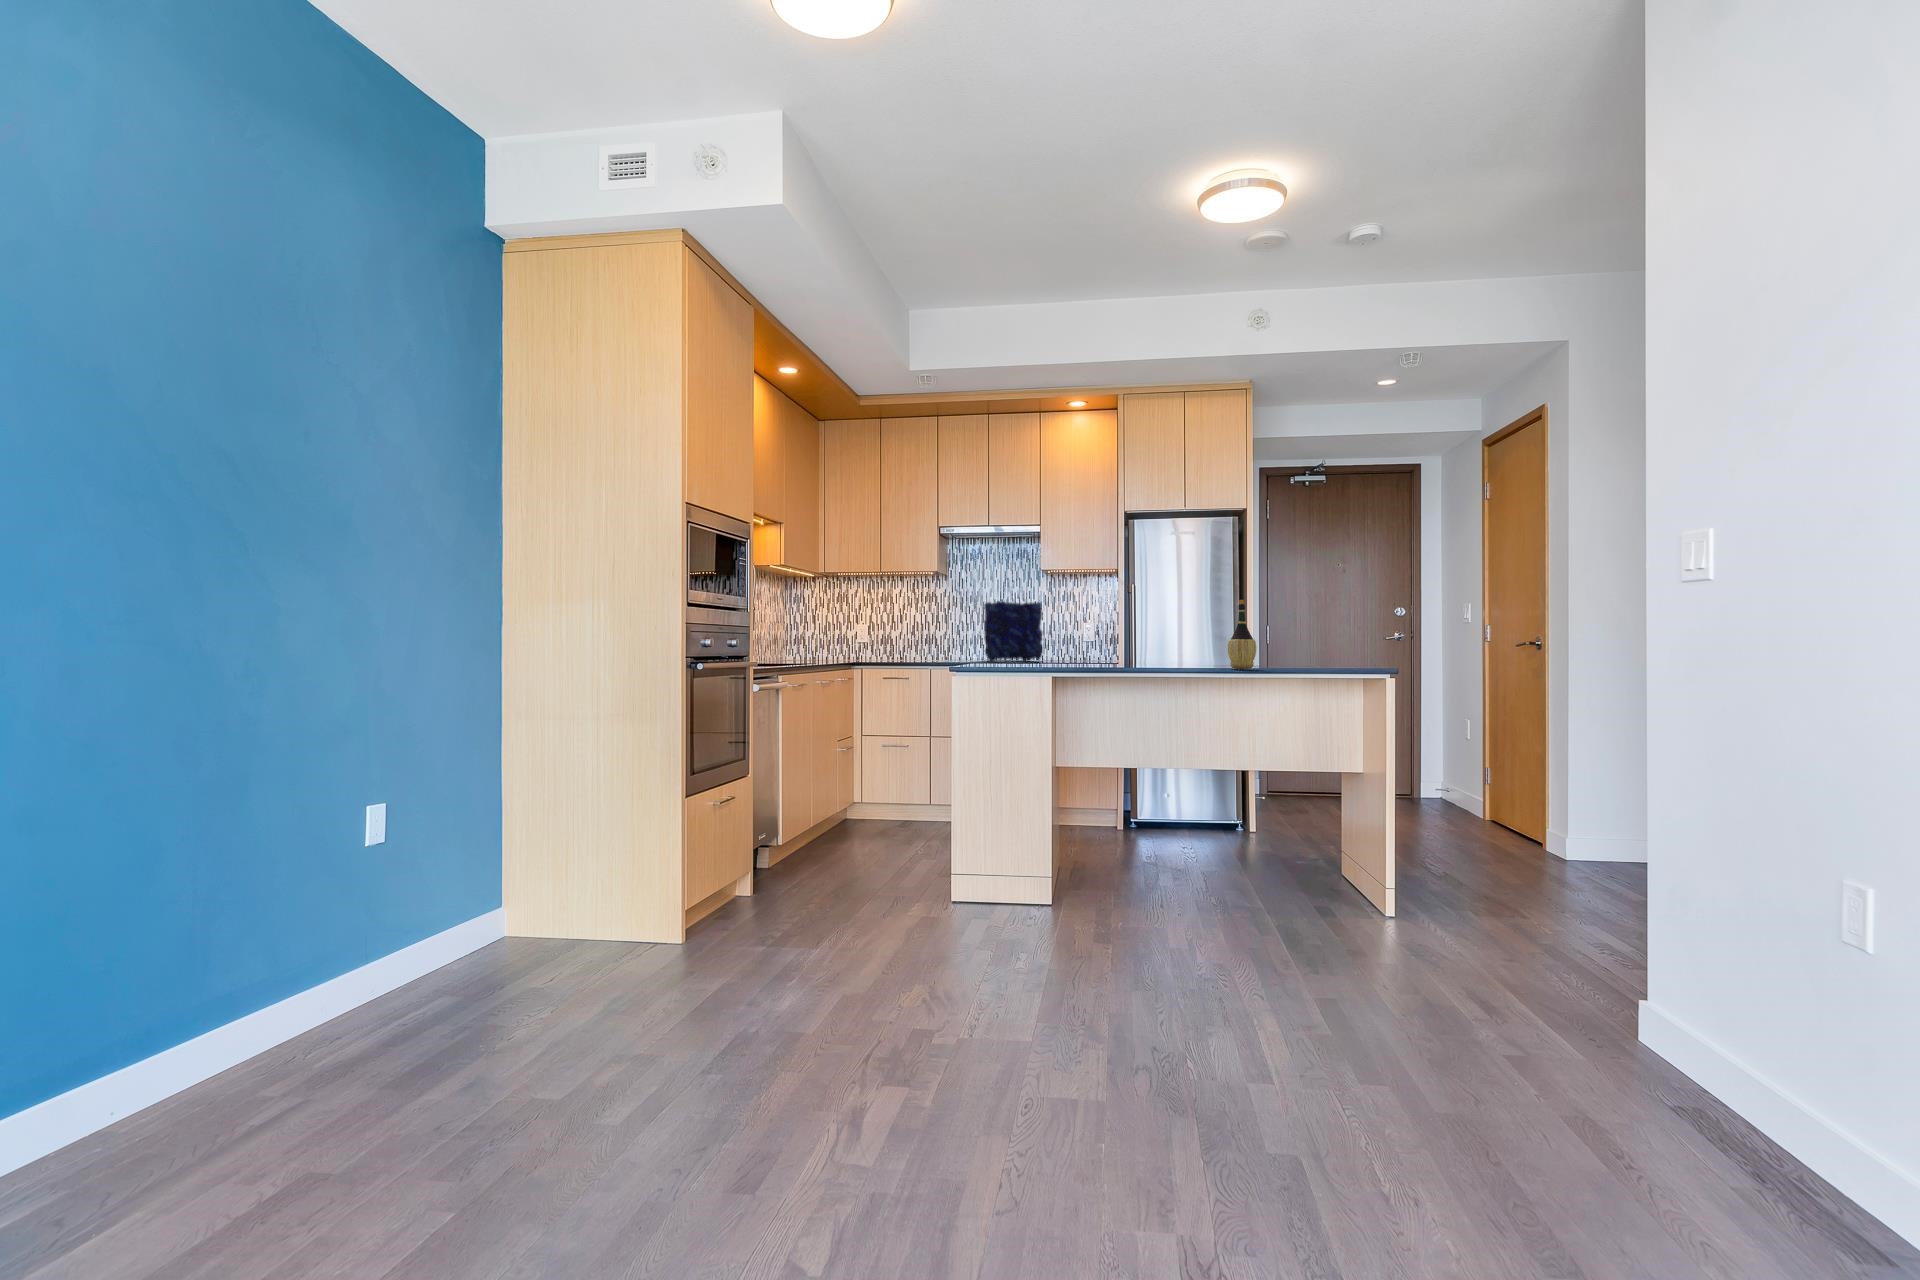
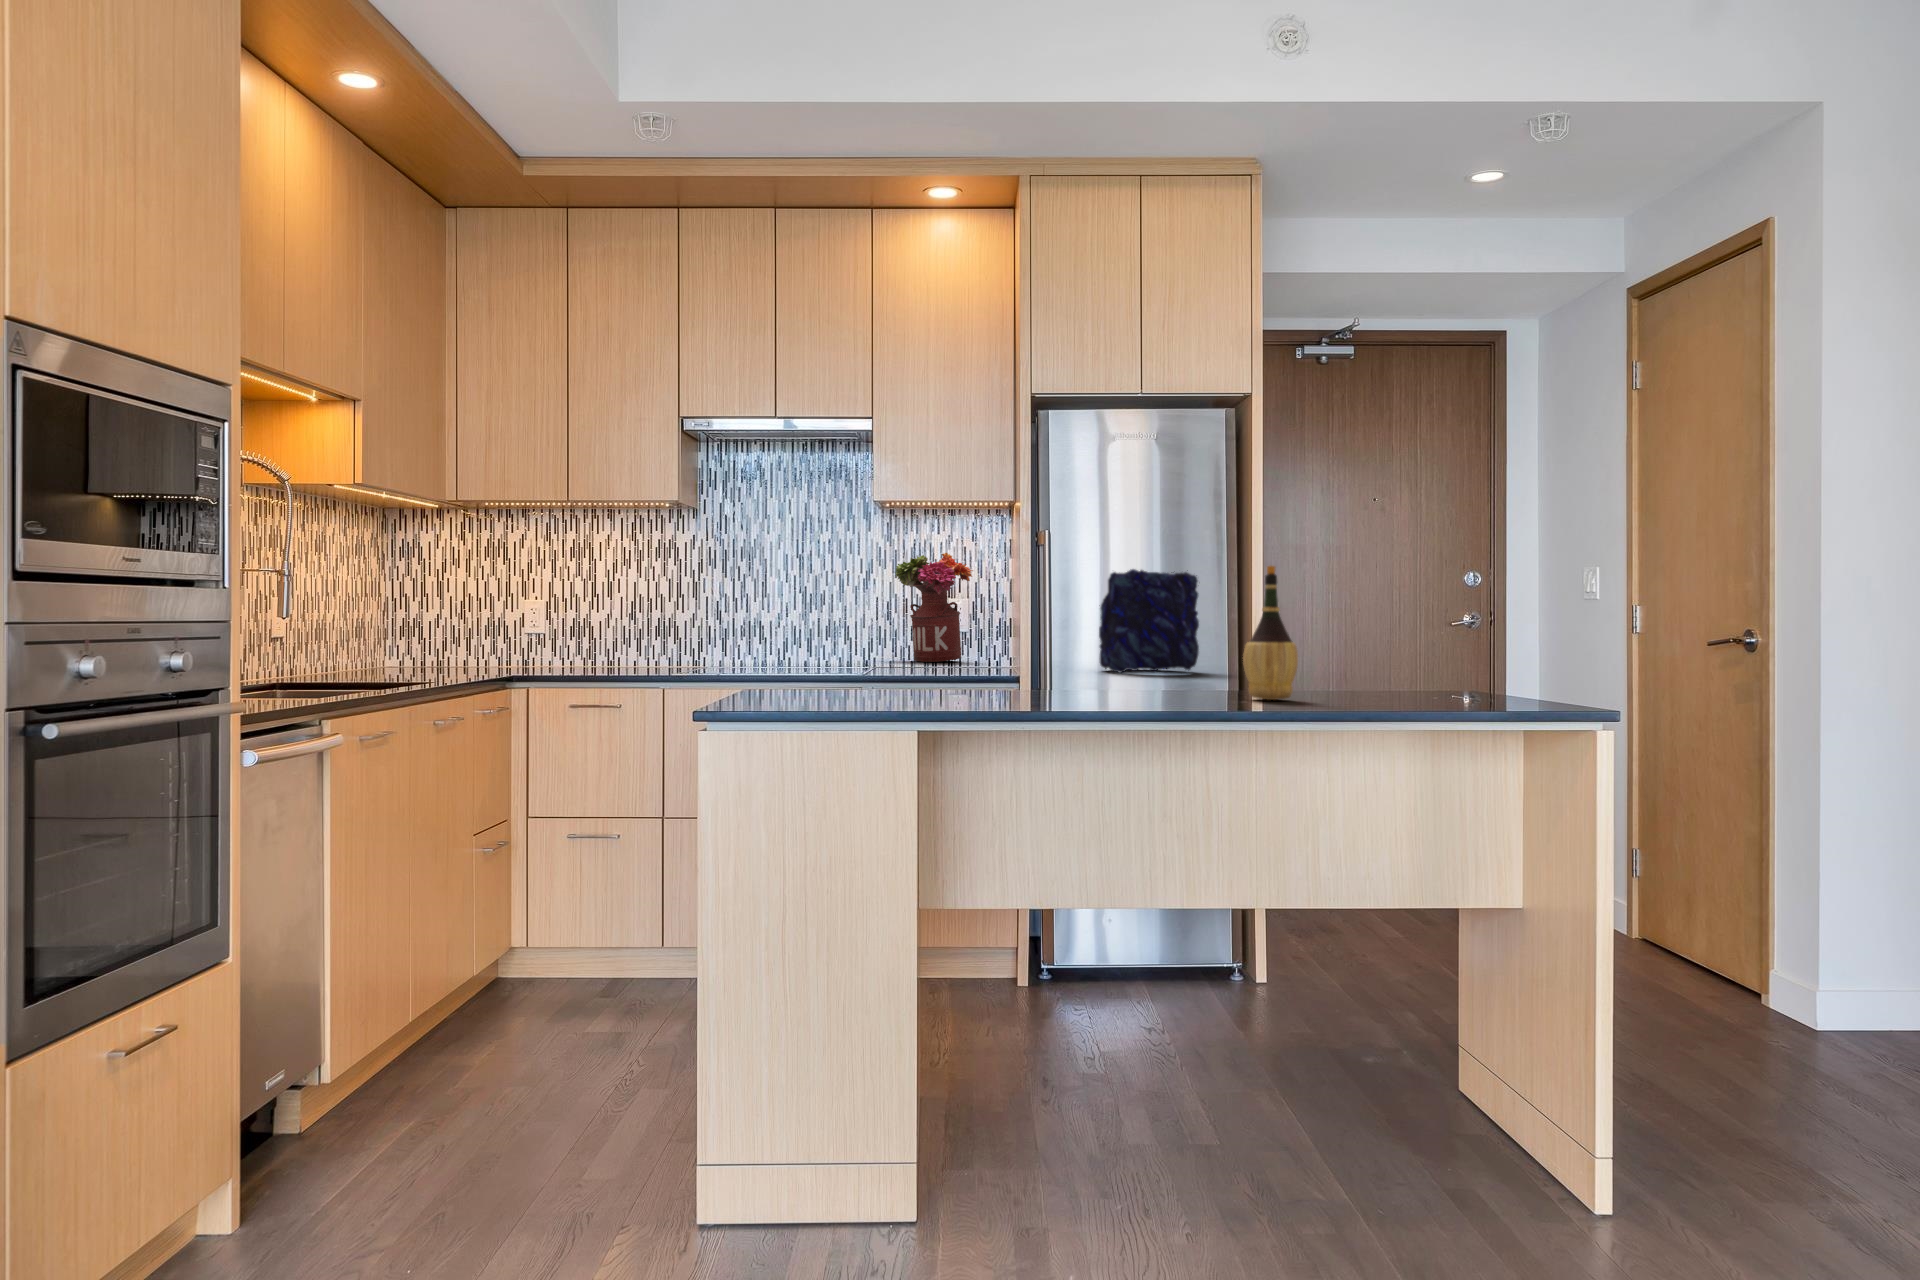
flower arrangement: none [1054,597,1097,657] -> present [895,553,973,662]
vase: present [984,601,1043,661] -> present [1099,569,1199,673]

